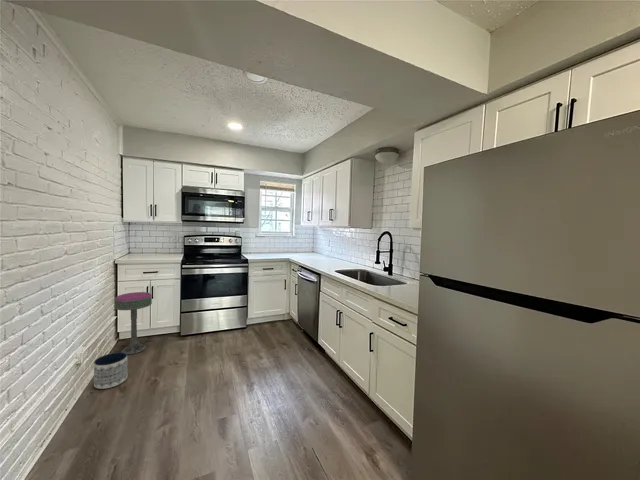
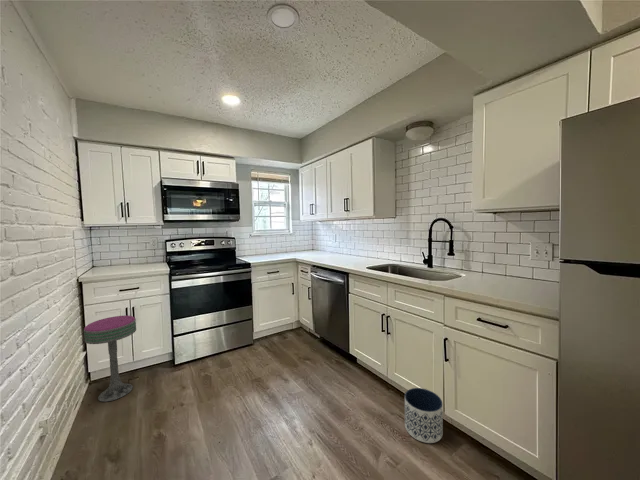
planter: present [94,352,128,389] -> present [405,388,443,443]

